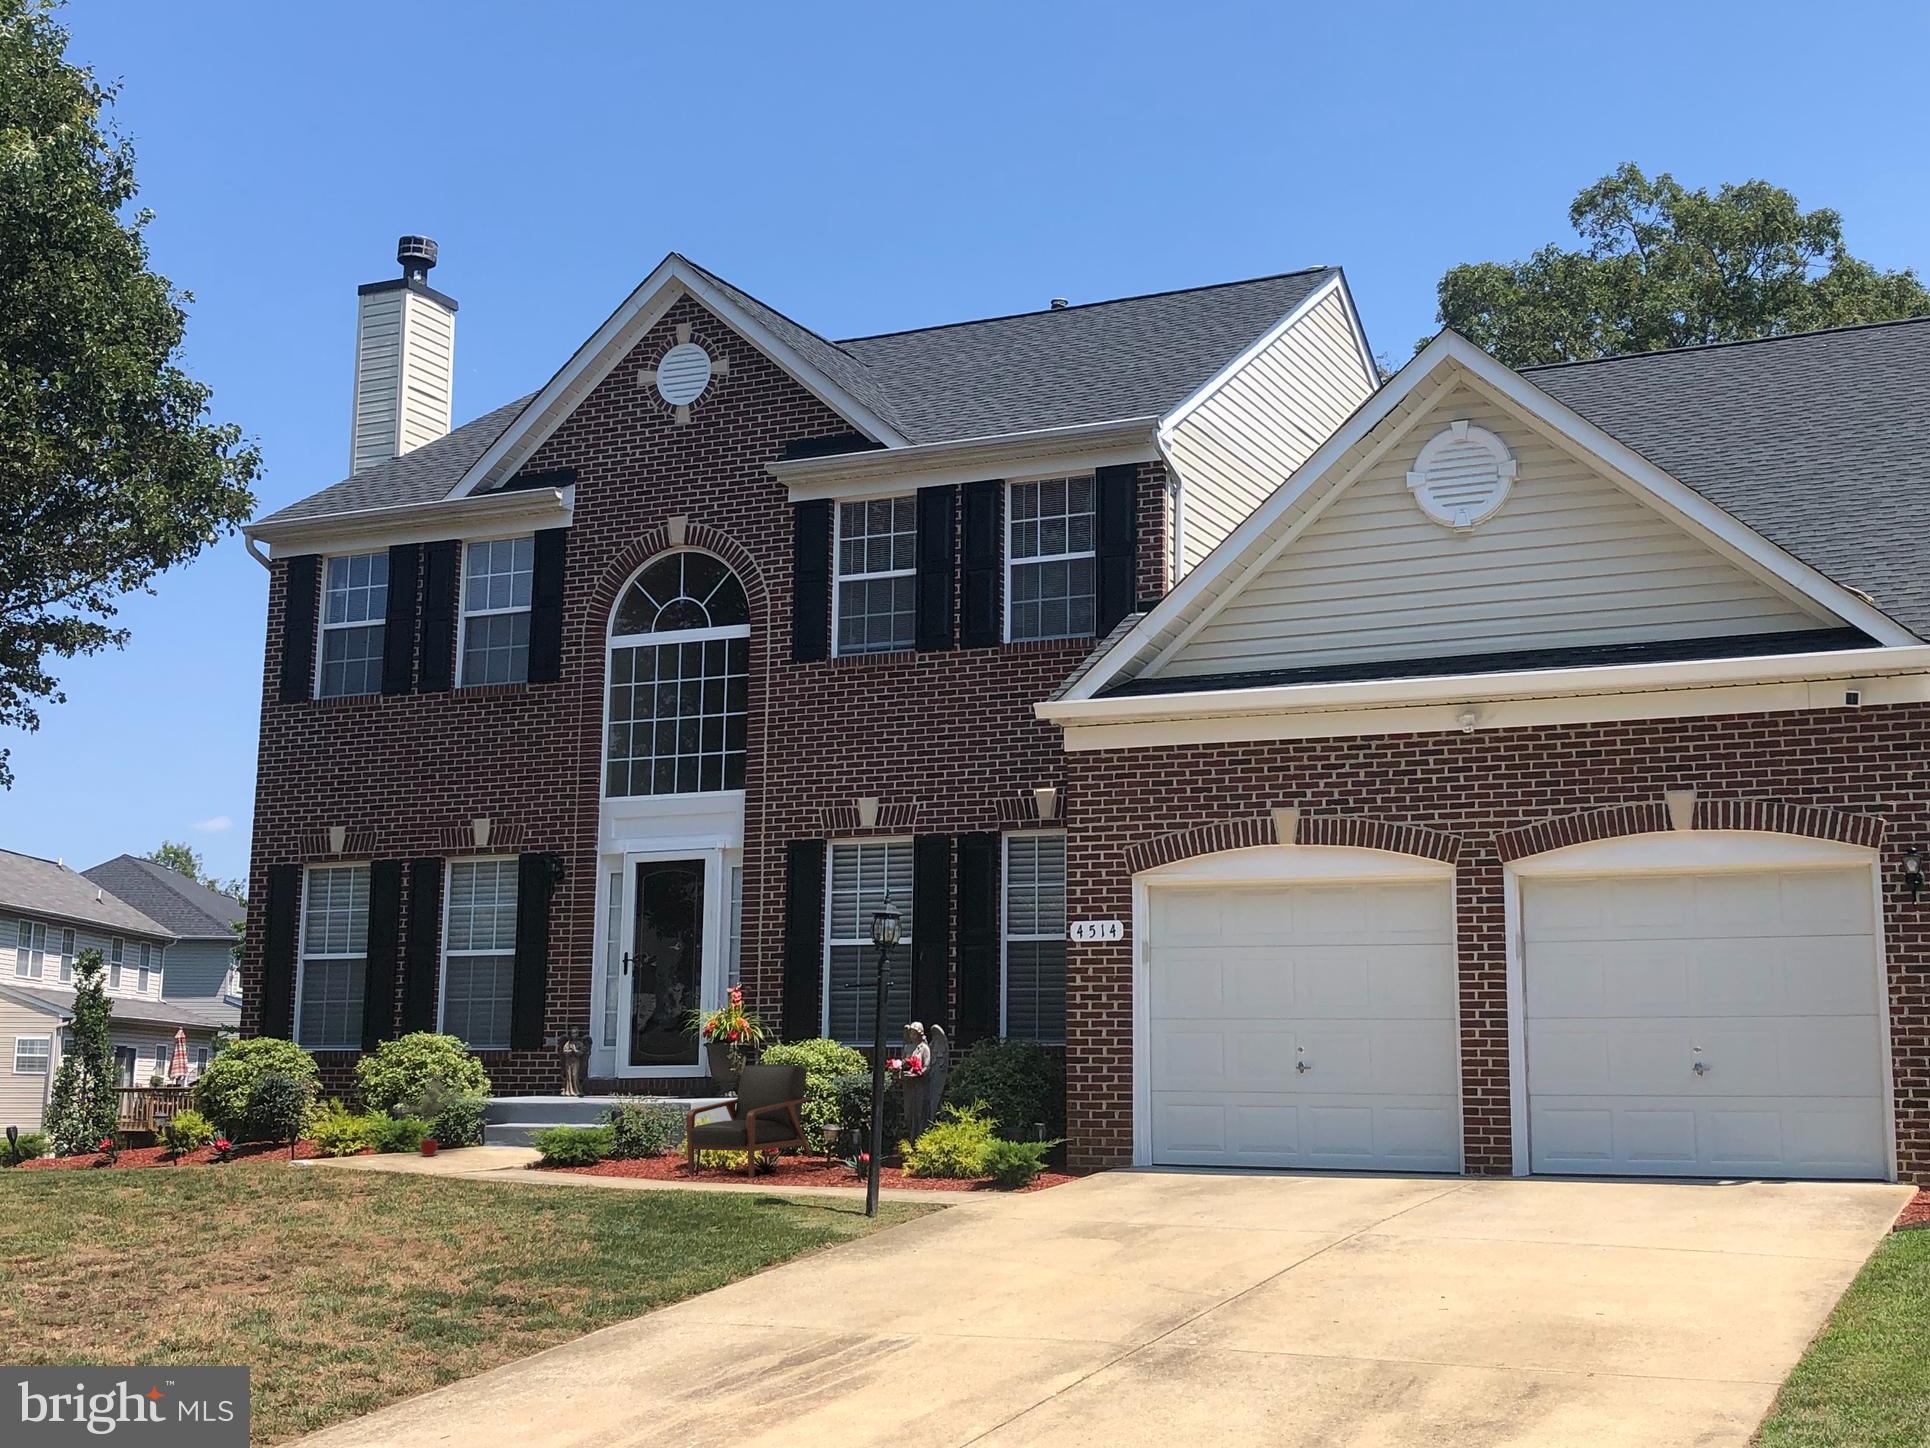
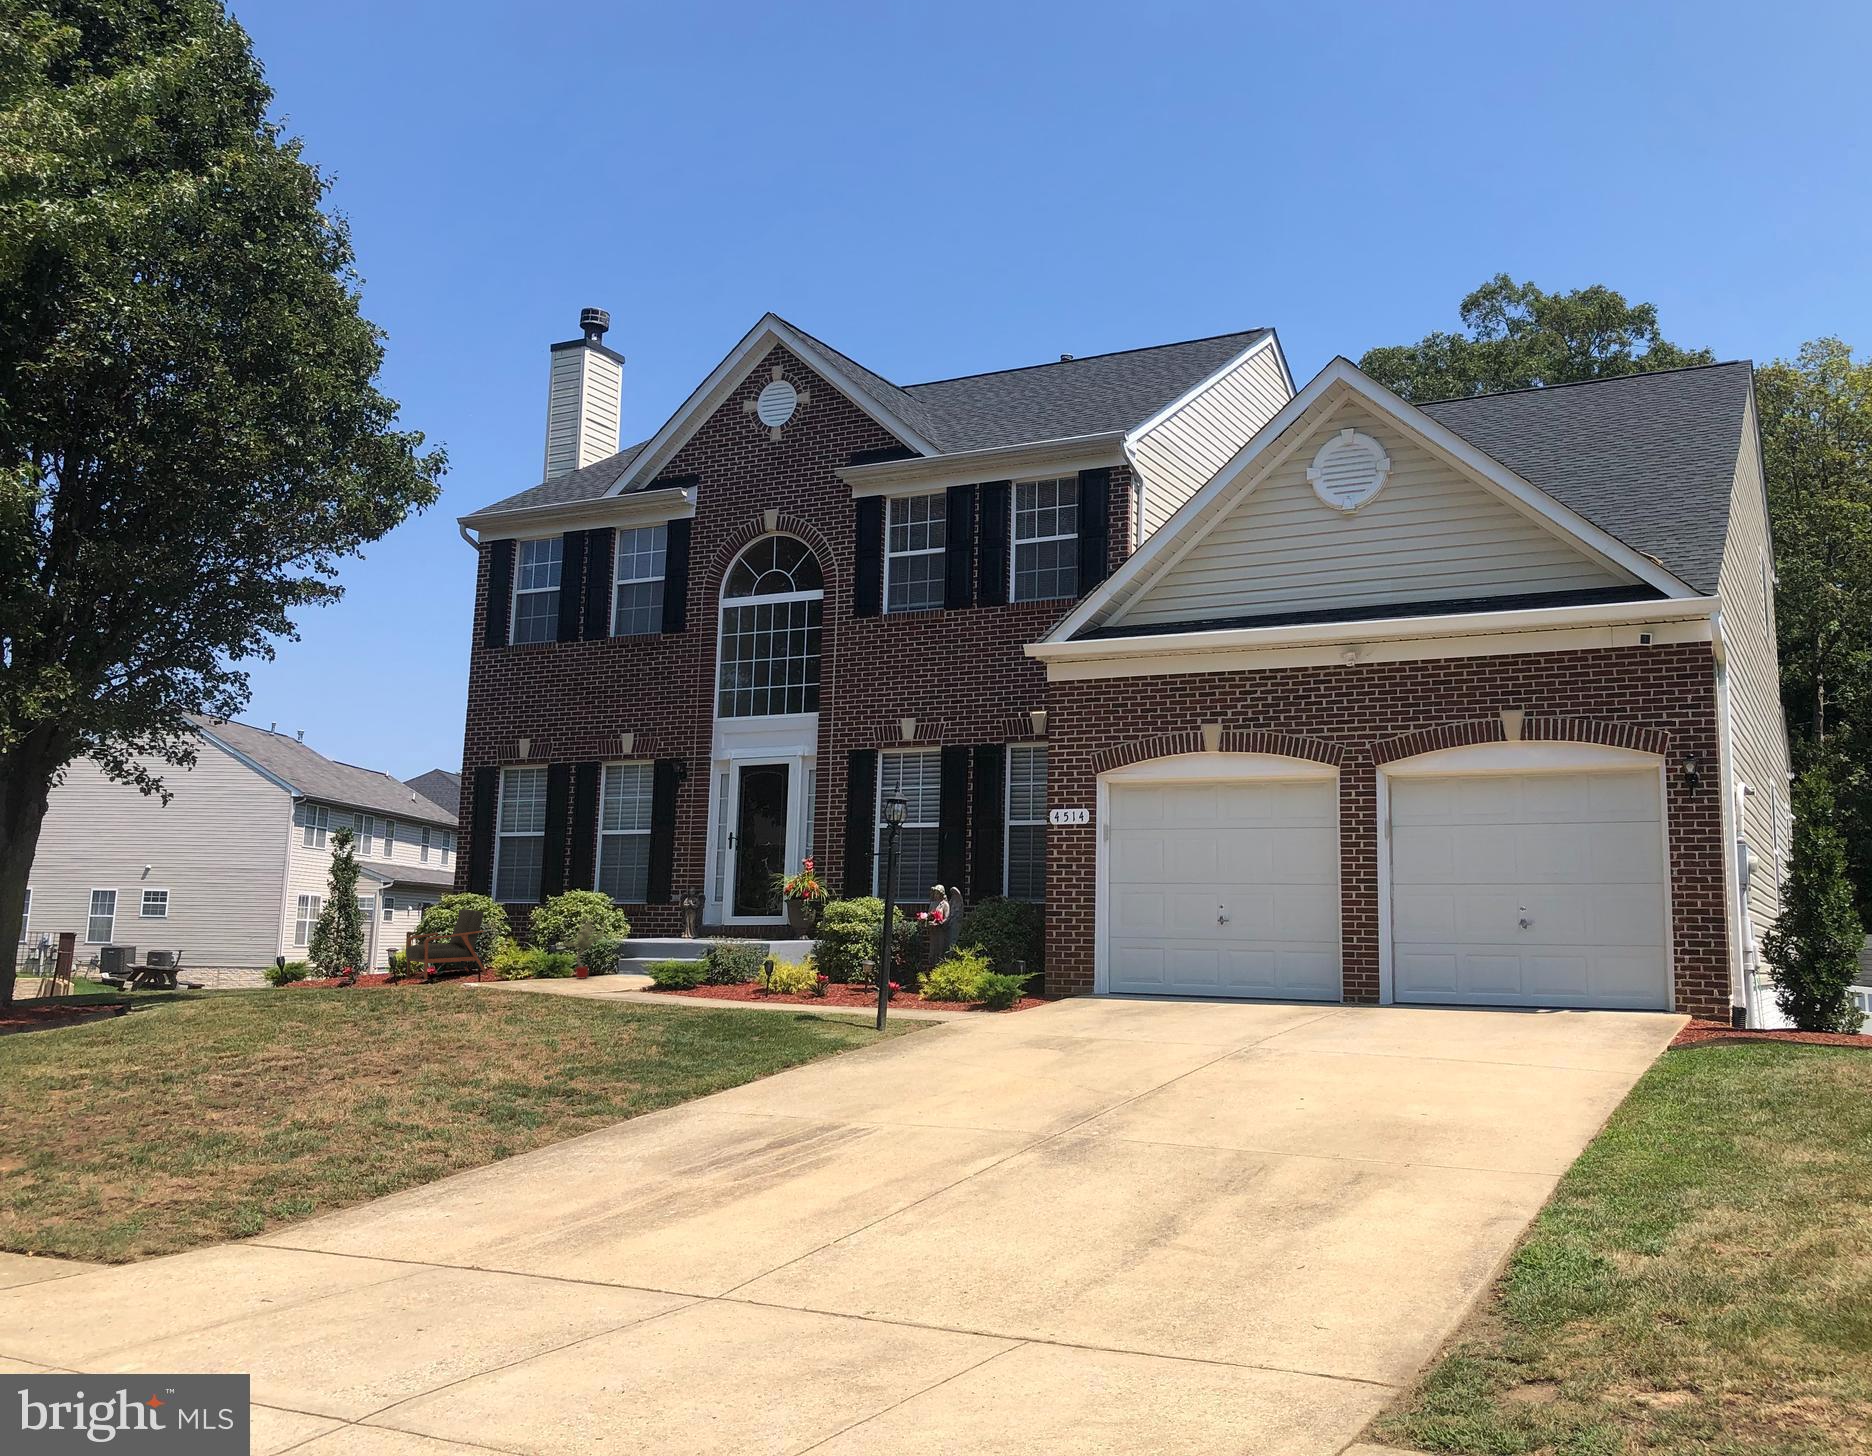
chair: present [686,1064,816,1177] -> present [406,909,487,979]

